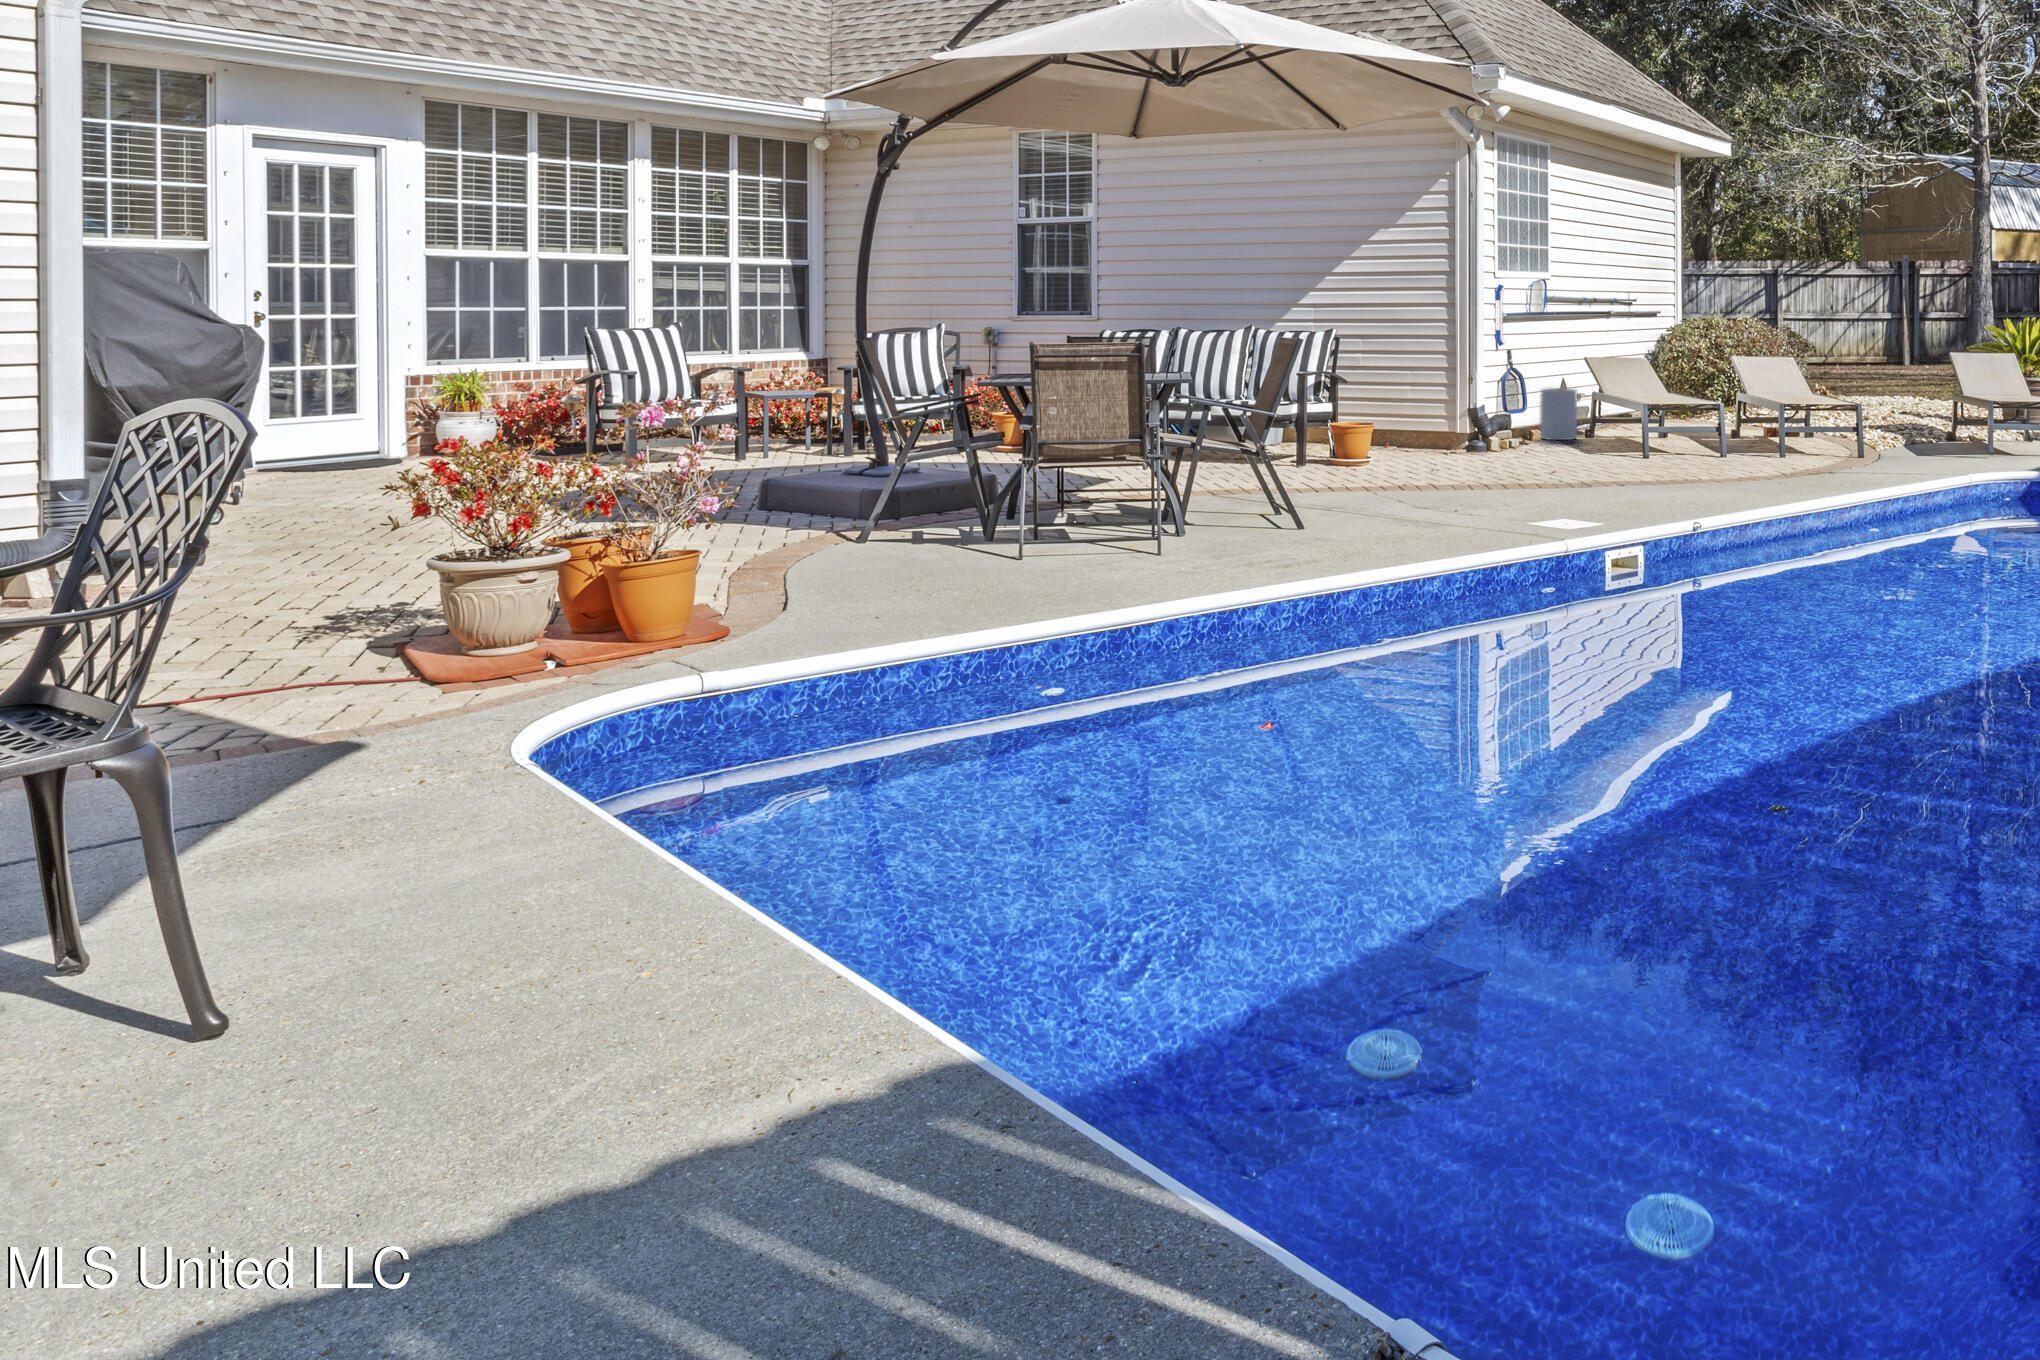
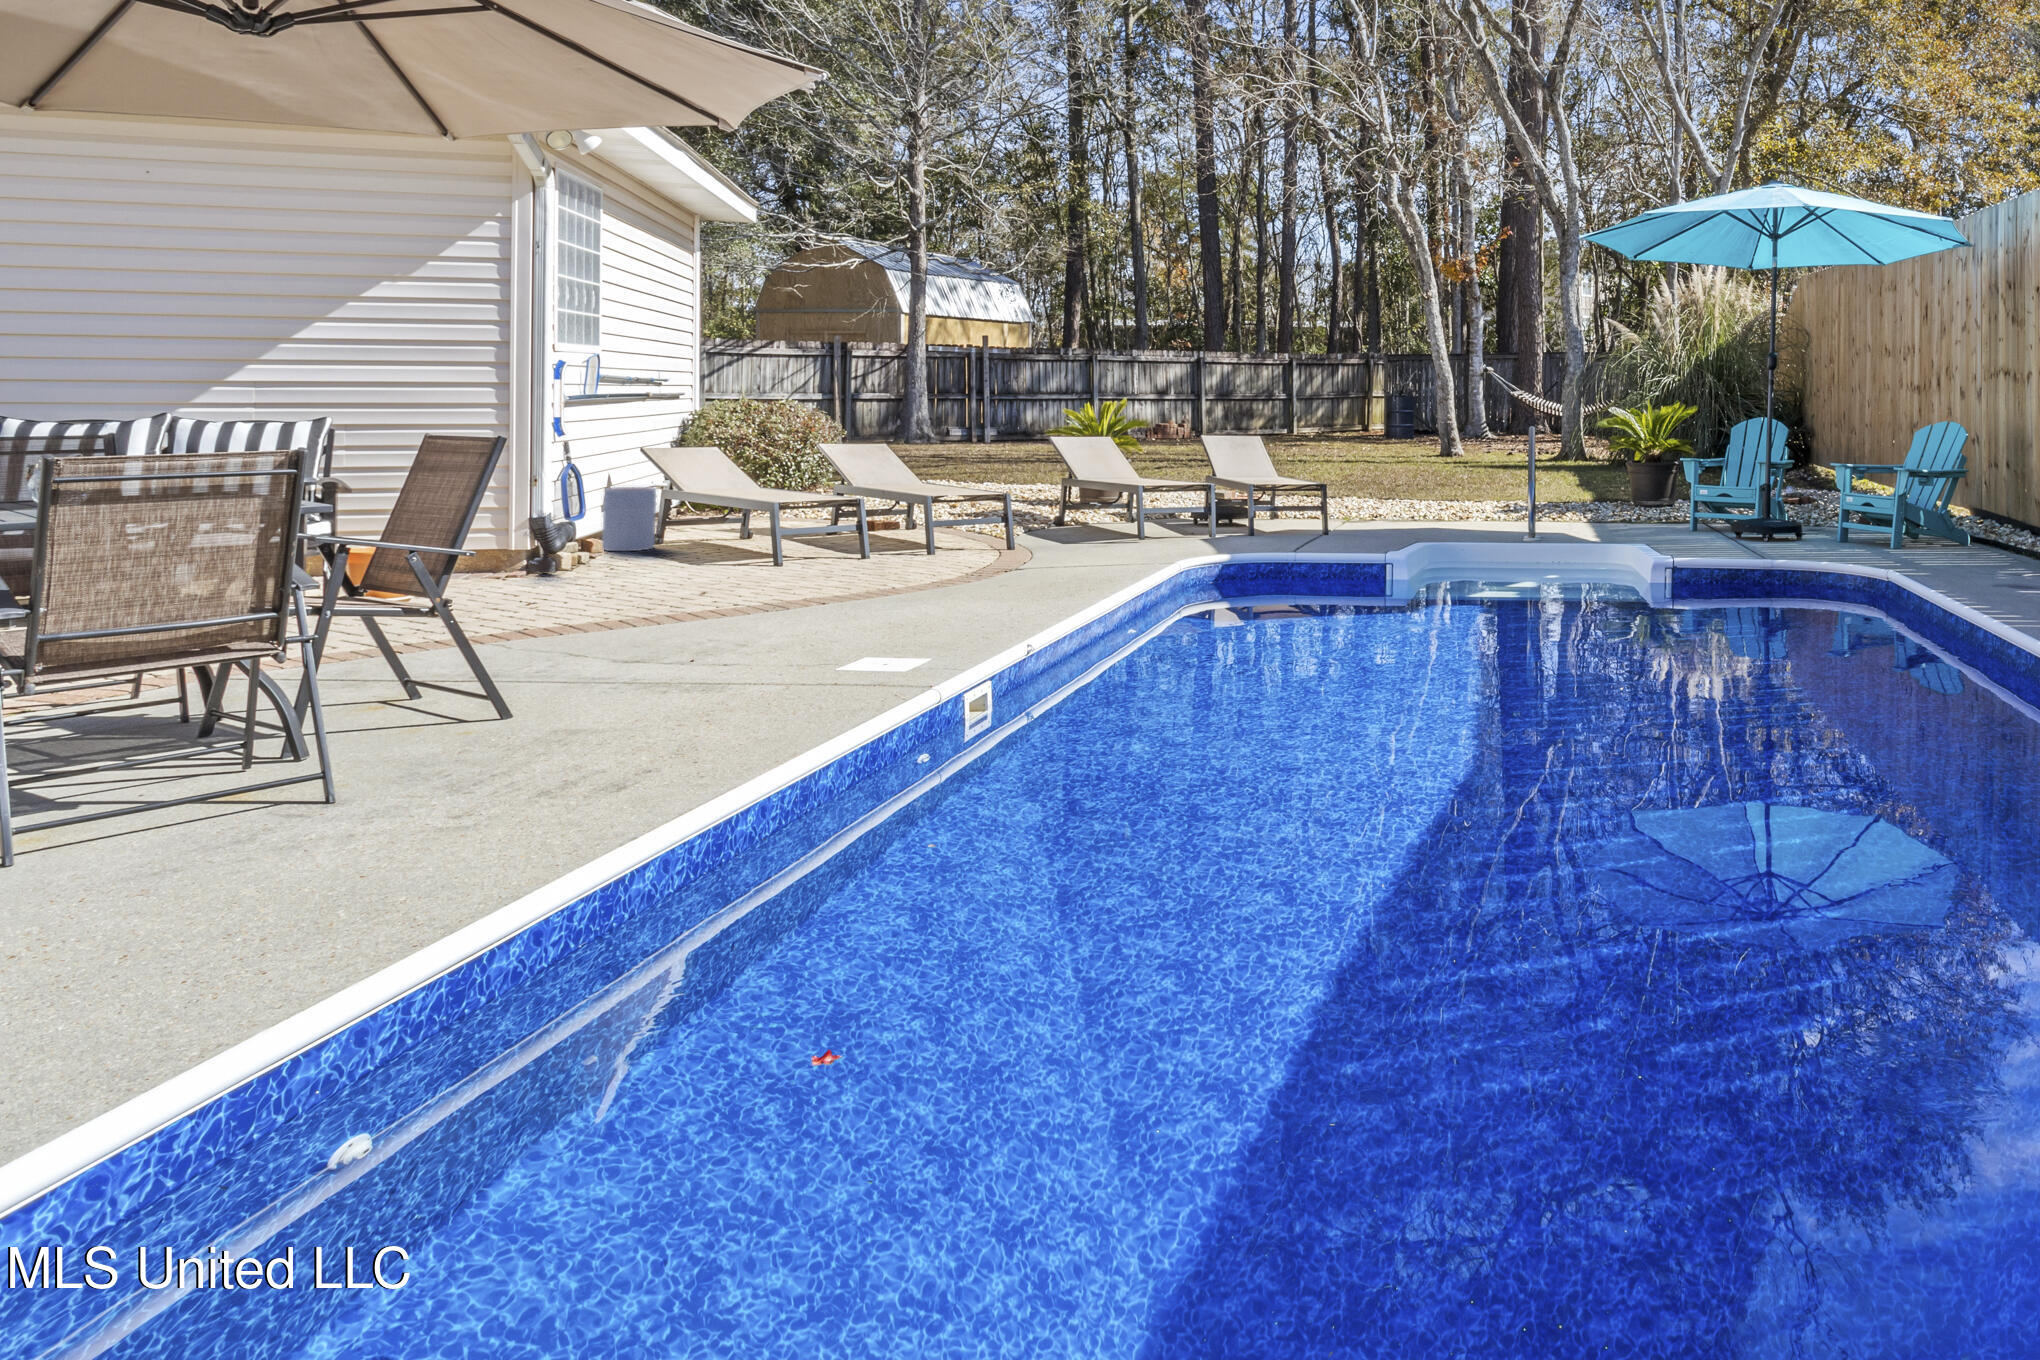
decorative plant: none [1453,404,1488,450] -> present [513,516,561,574]

